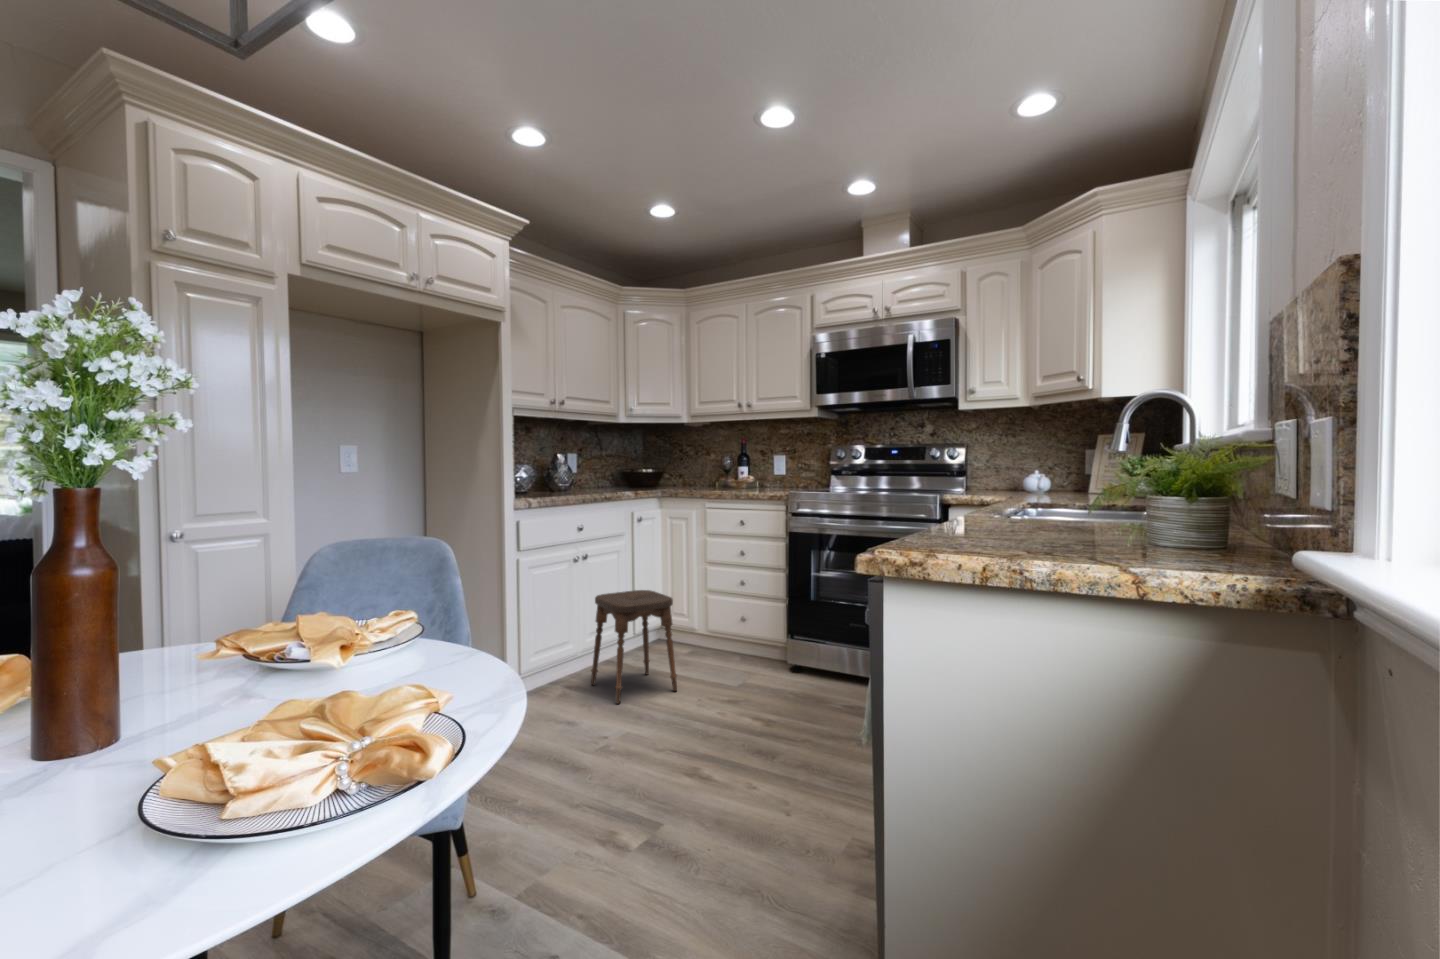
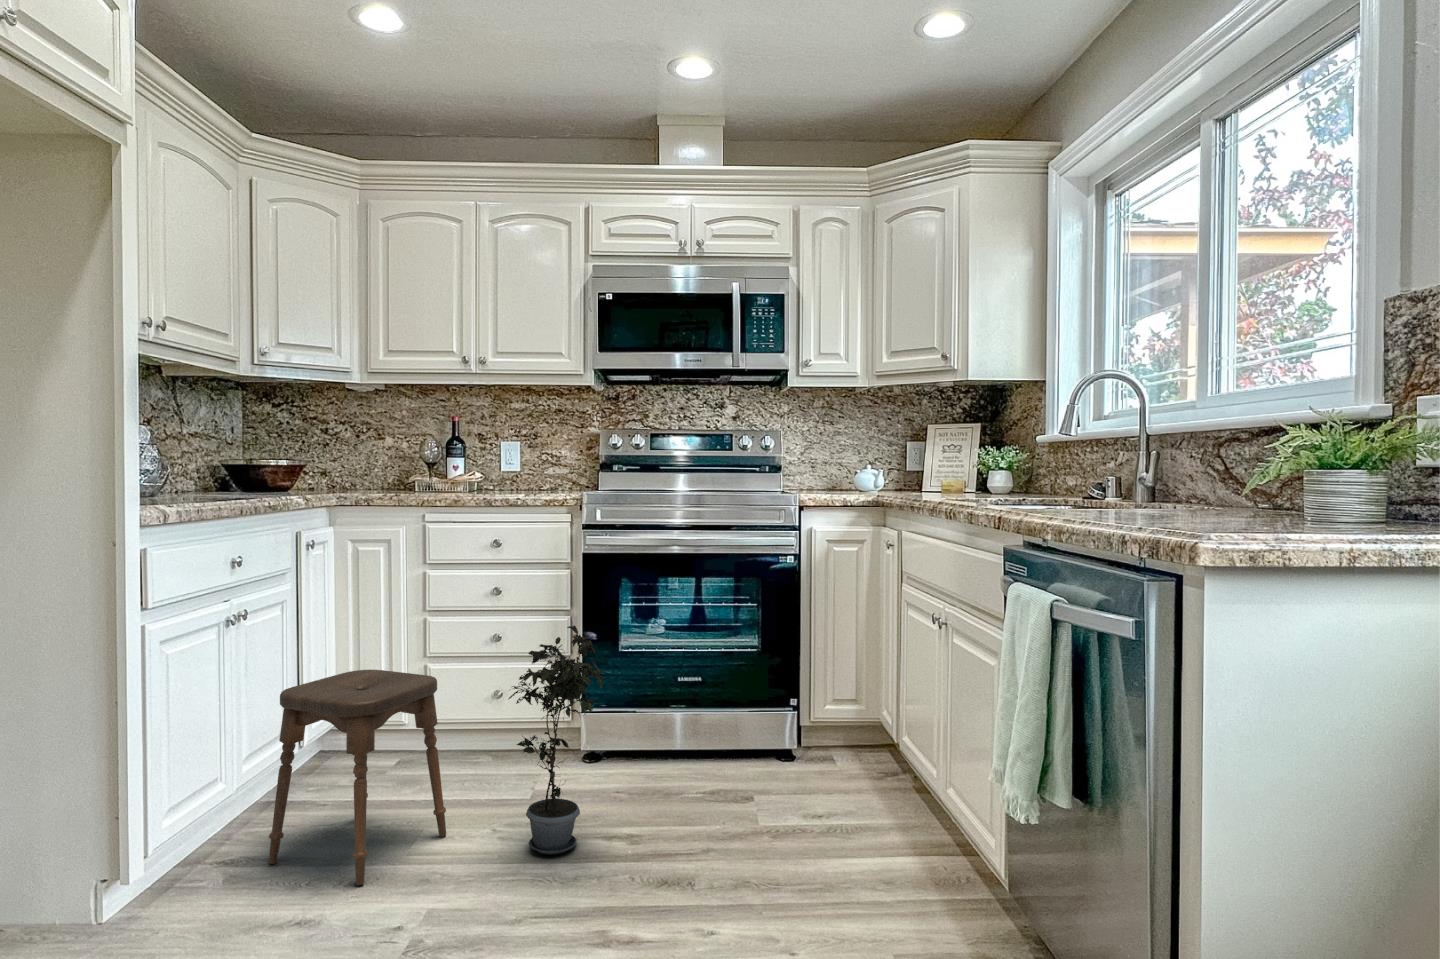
potted plant: none [694,576,753,715] -> present [509,626,605,855]

